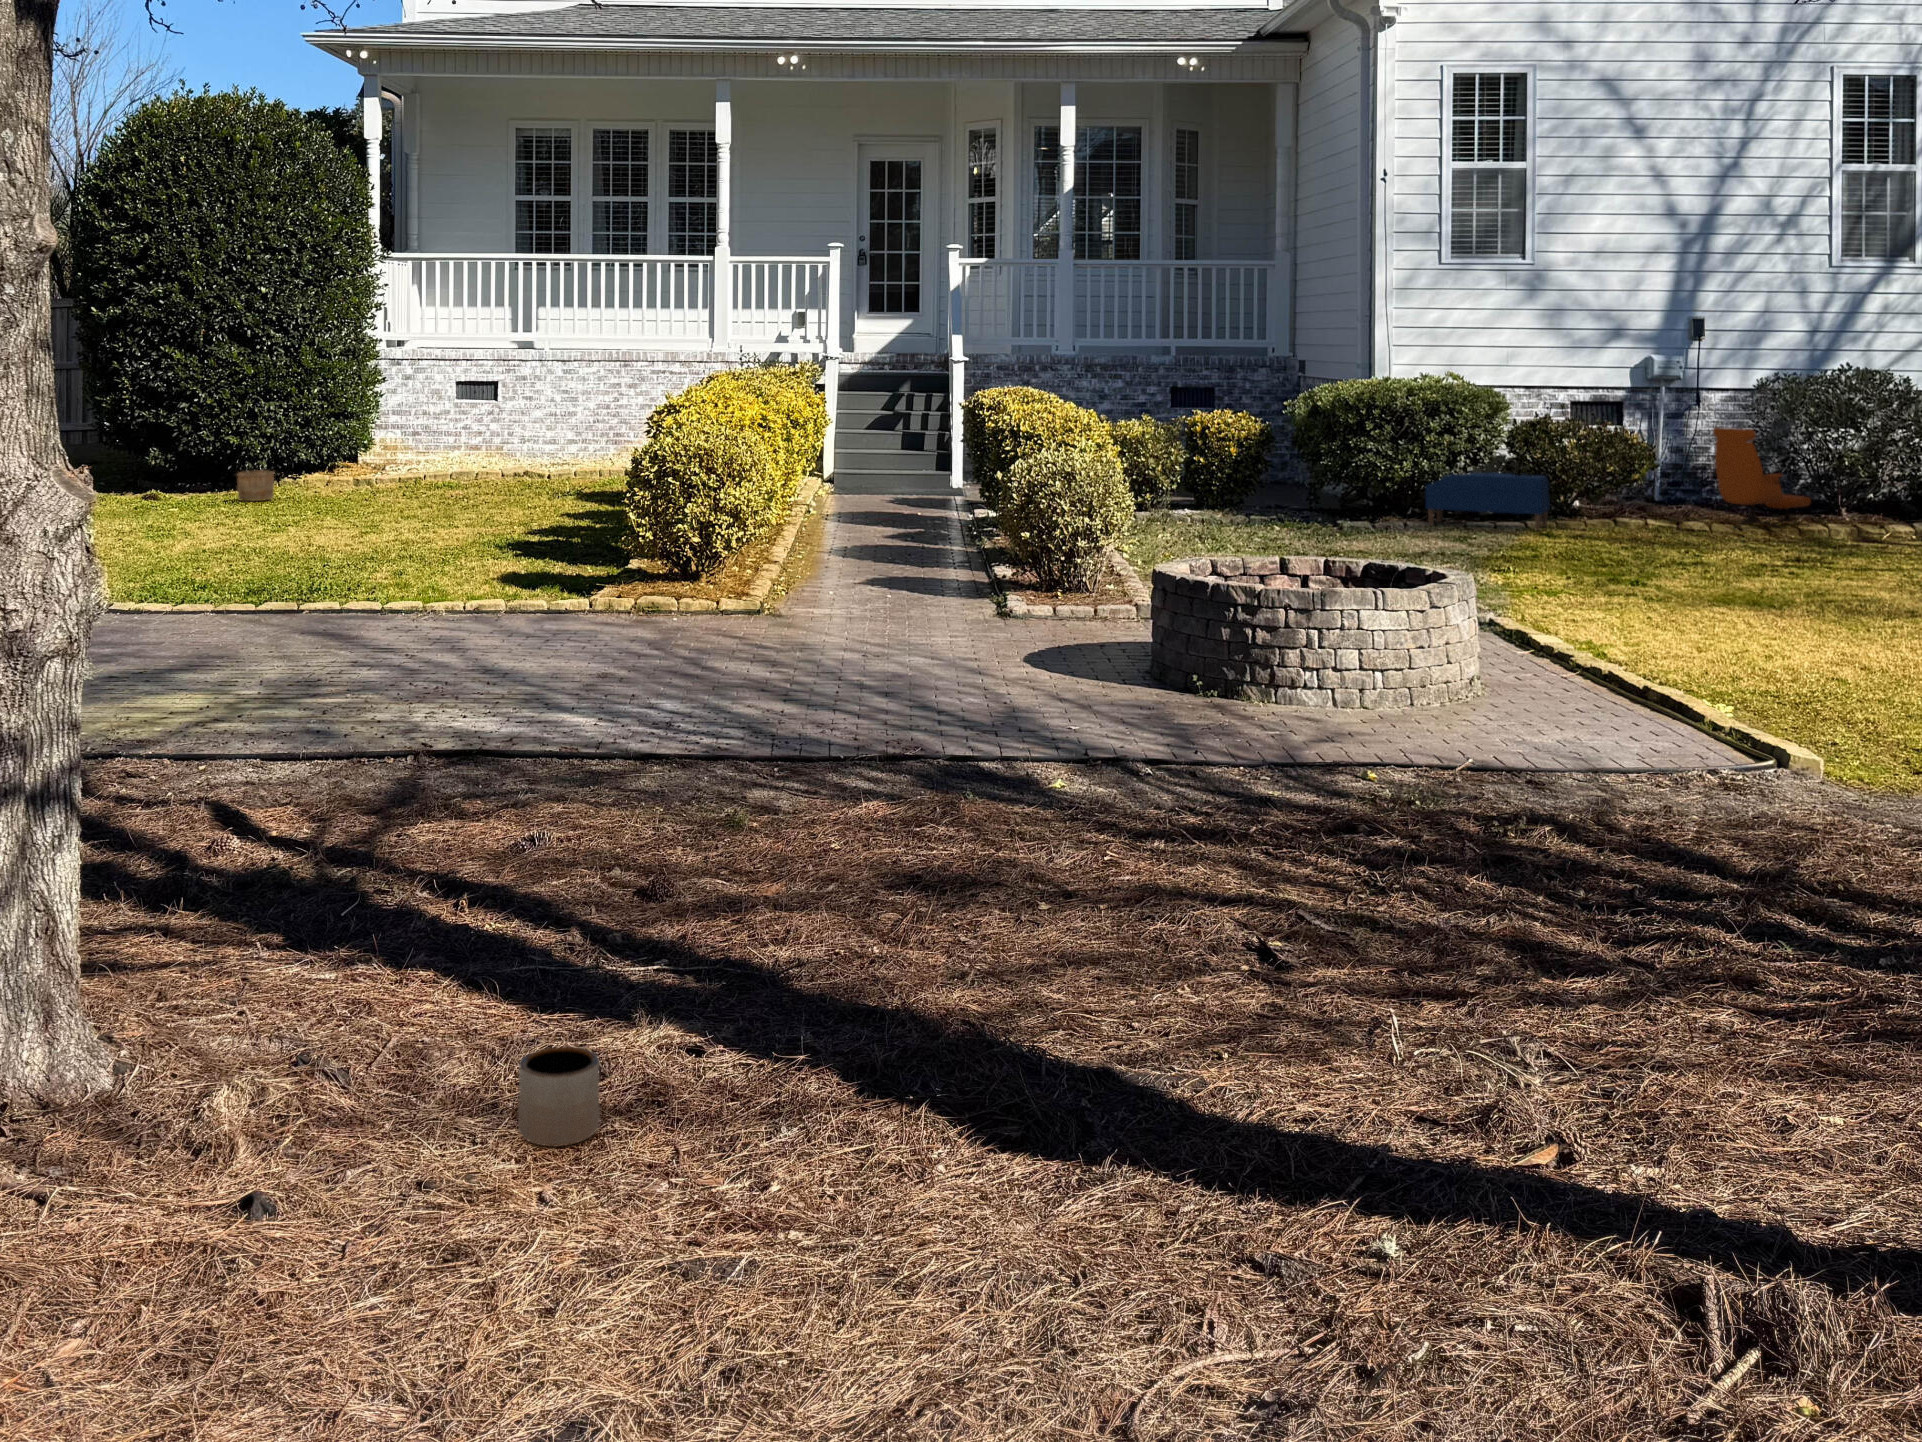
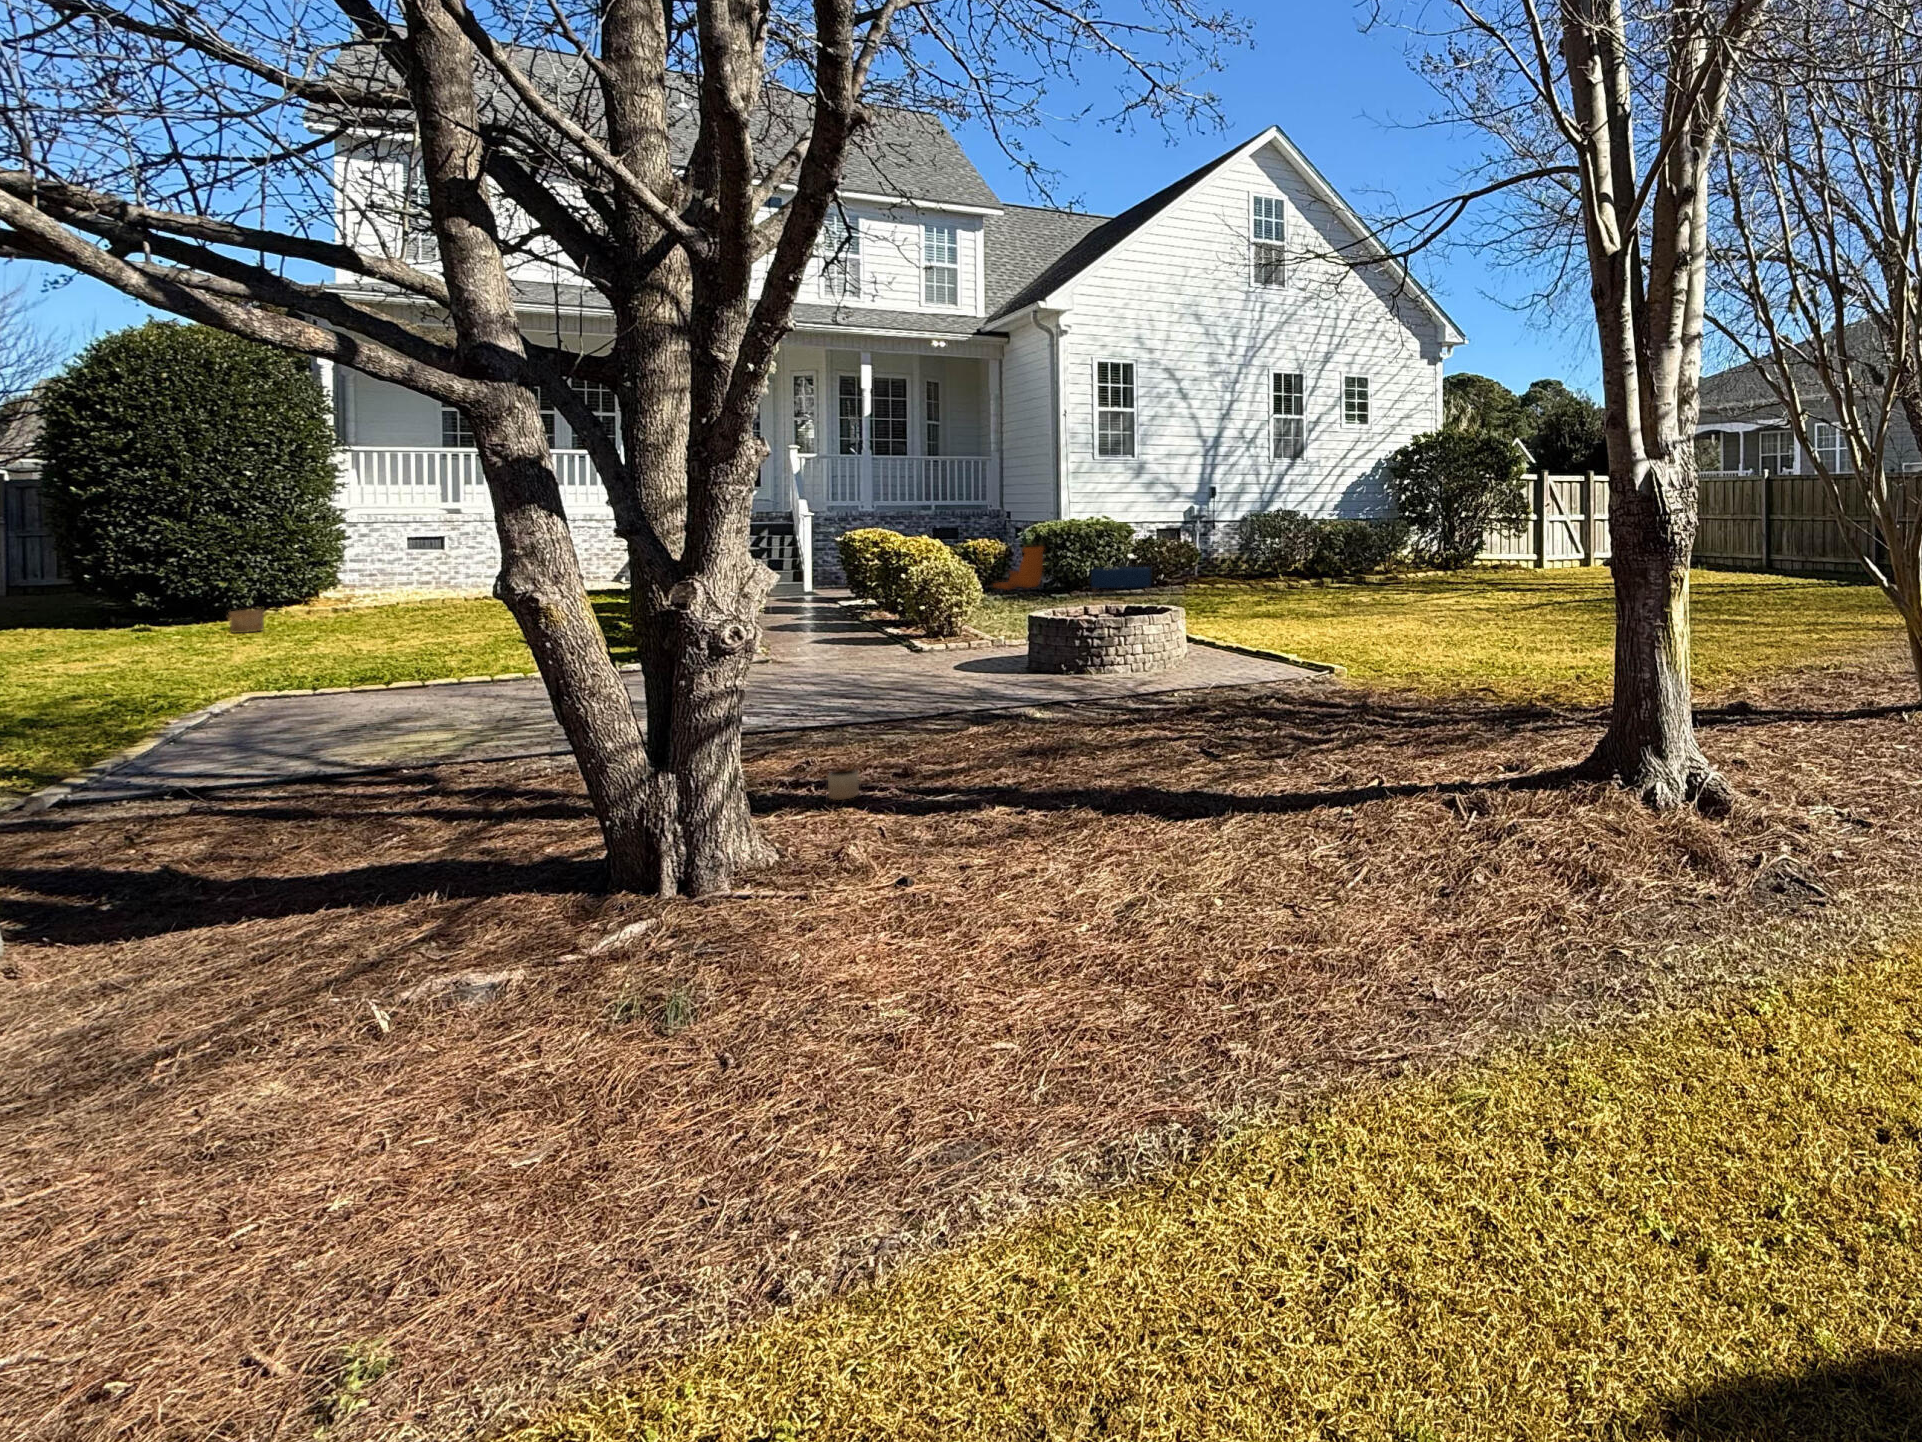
lounge chair: present [1713,427,1811,529] -> present [993,547,1044,598]
planter: present [518,1046,600,1147] -> present [828,769,859,800]

